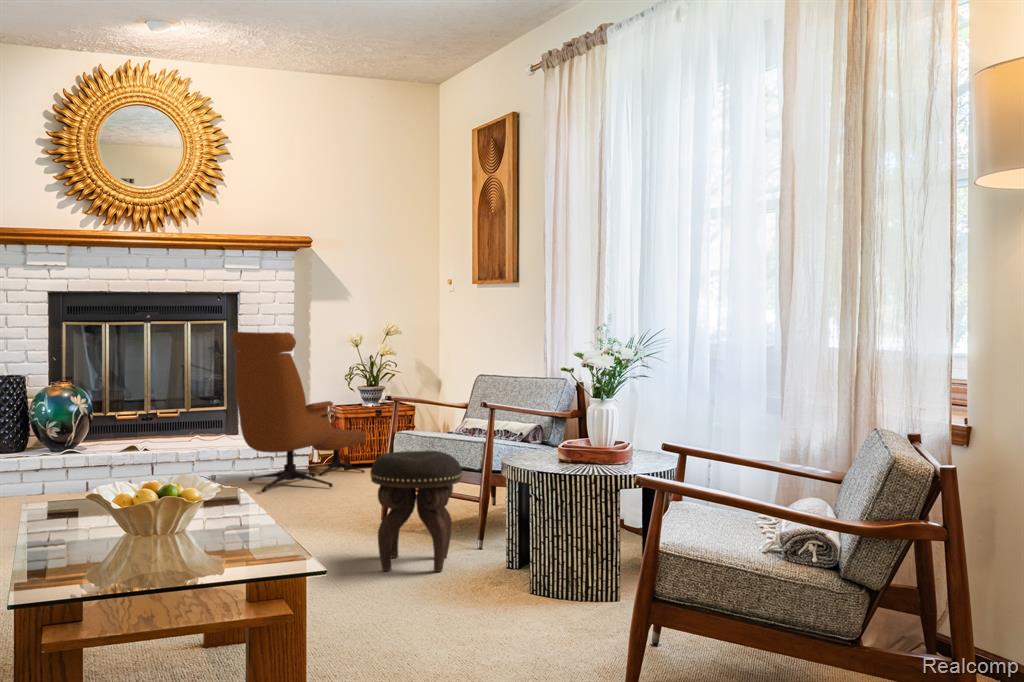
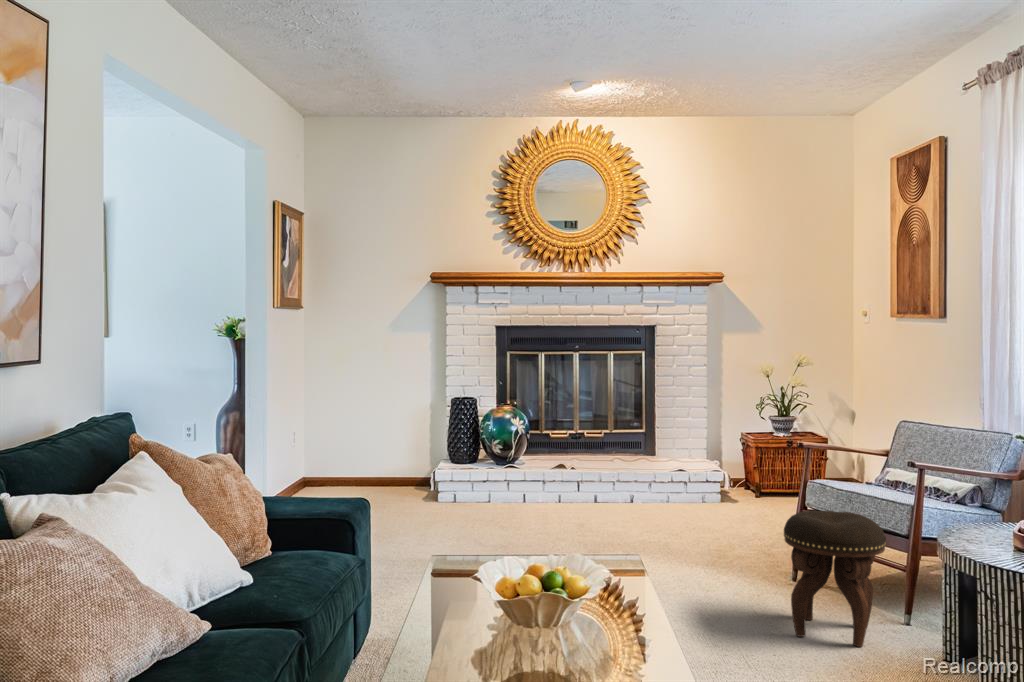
lounge chair: present [231,332,367,492] -> none [647,366,777,520]

